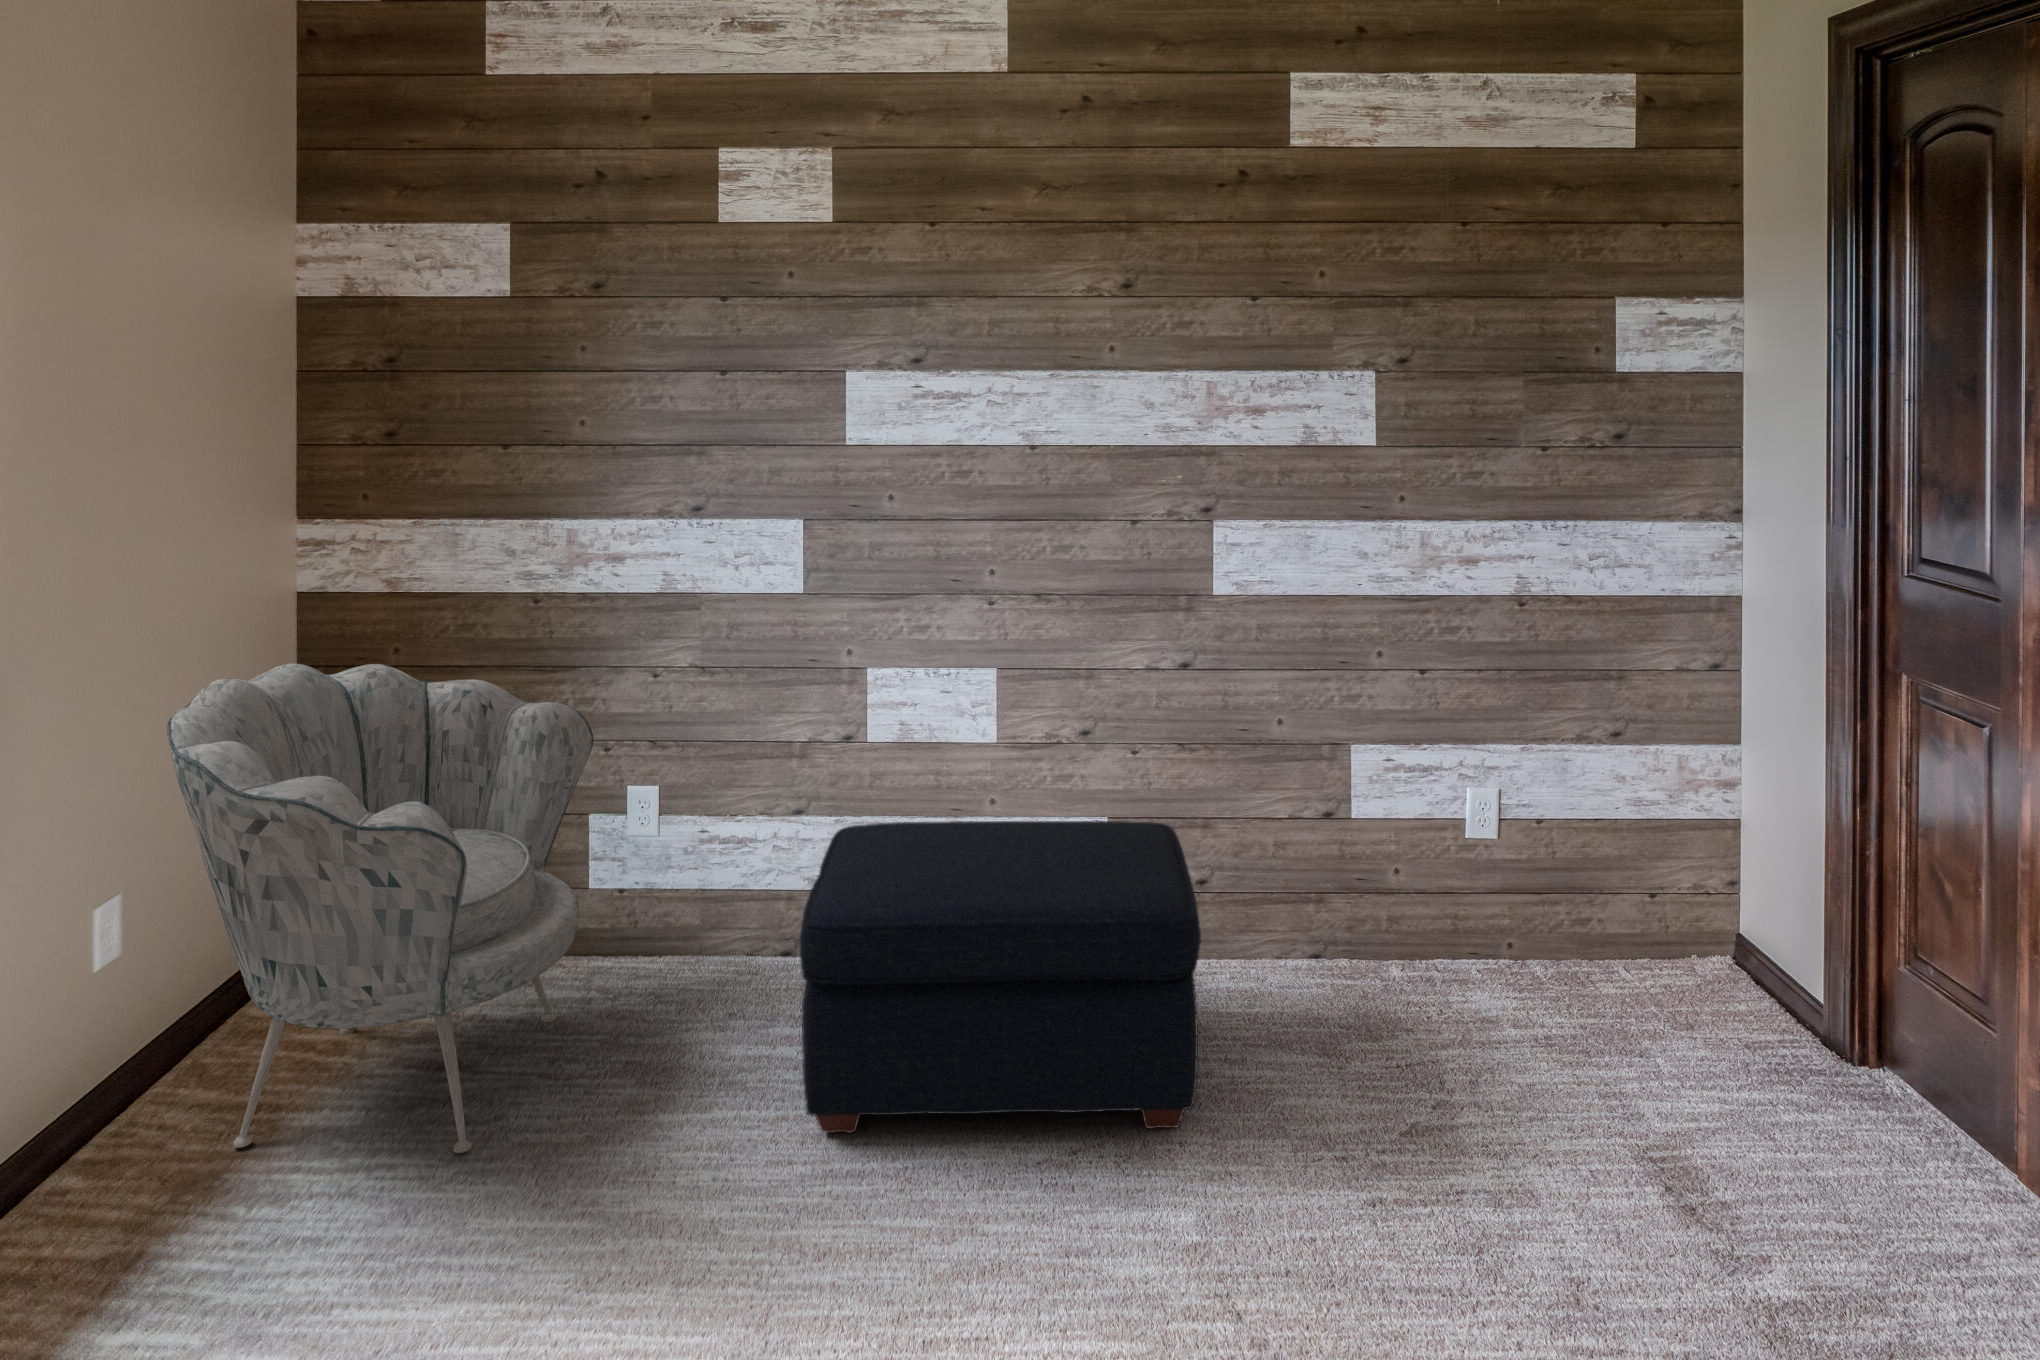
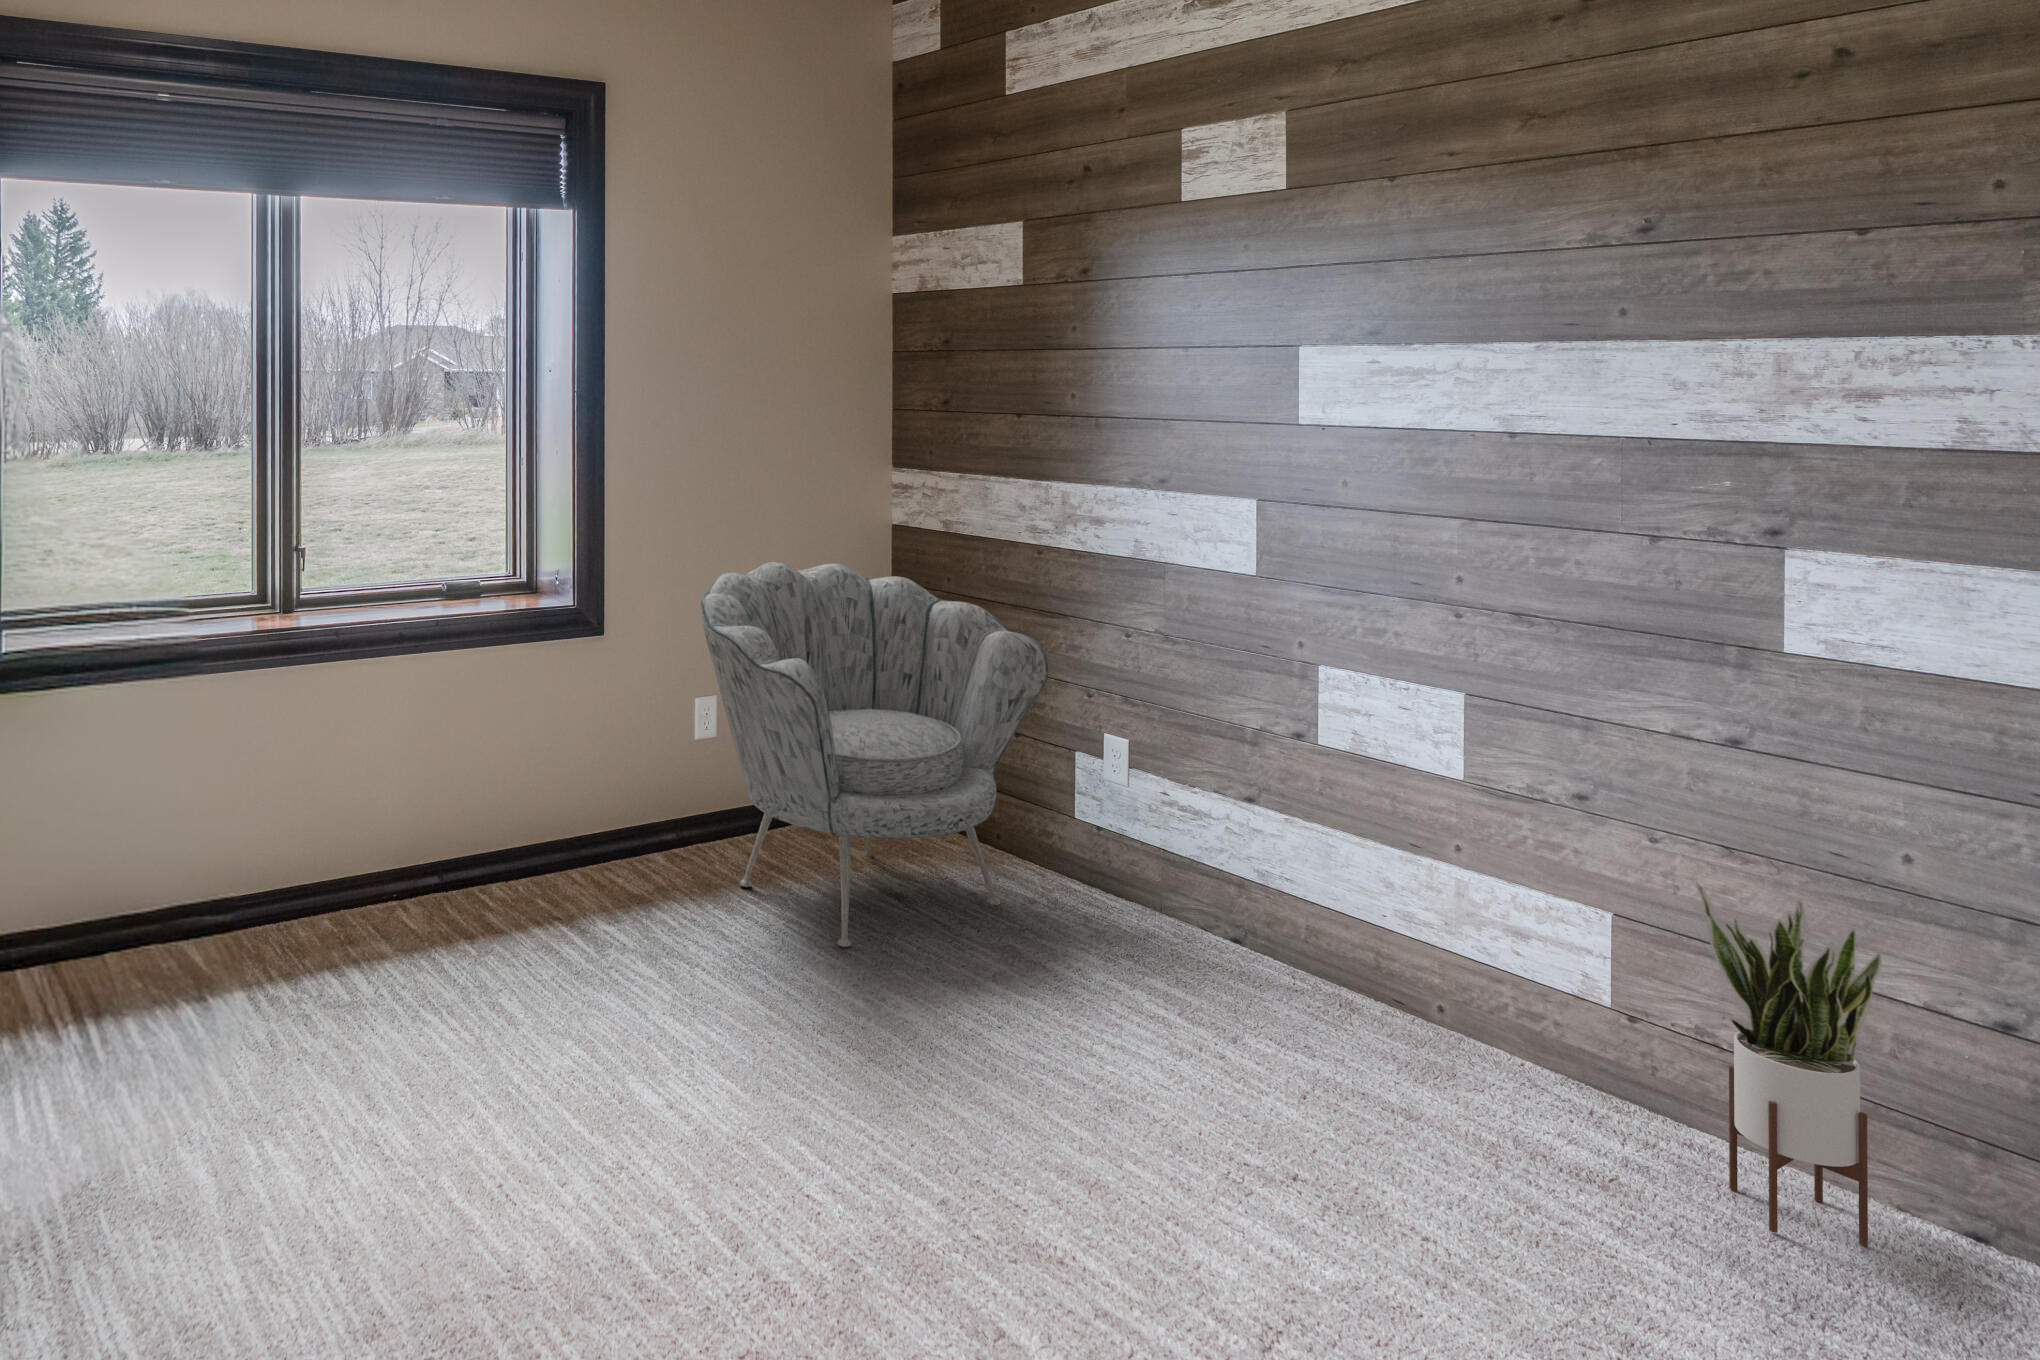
potted plant: none [1202,765,1285,1002] -> present [1696,882,1882,1246]
ottoman: present [800,821,1201,1133] -> none [1059,810,1624,1254]

